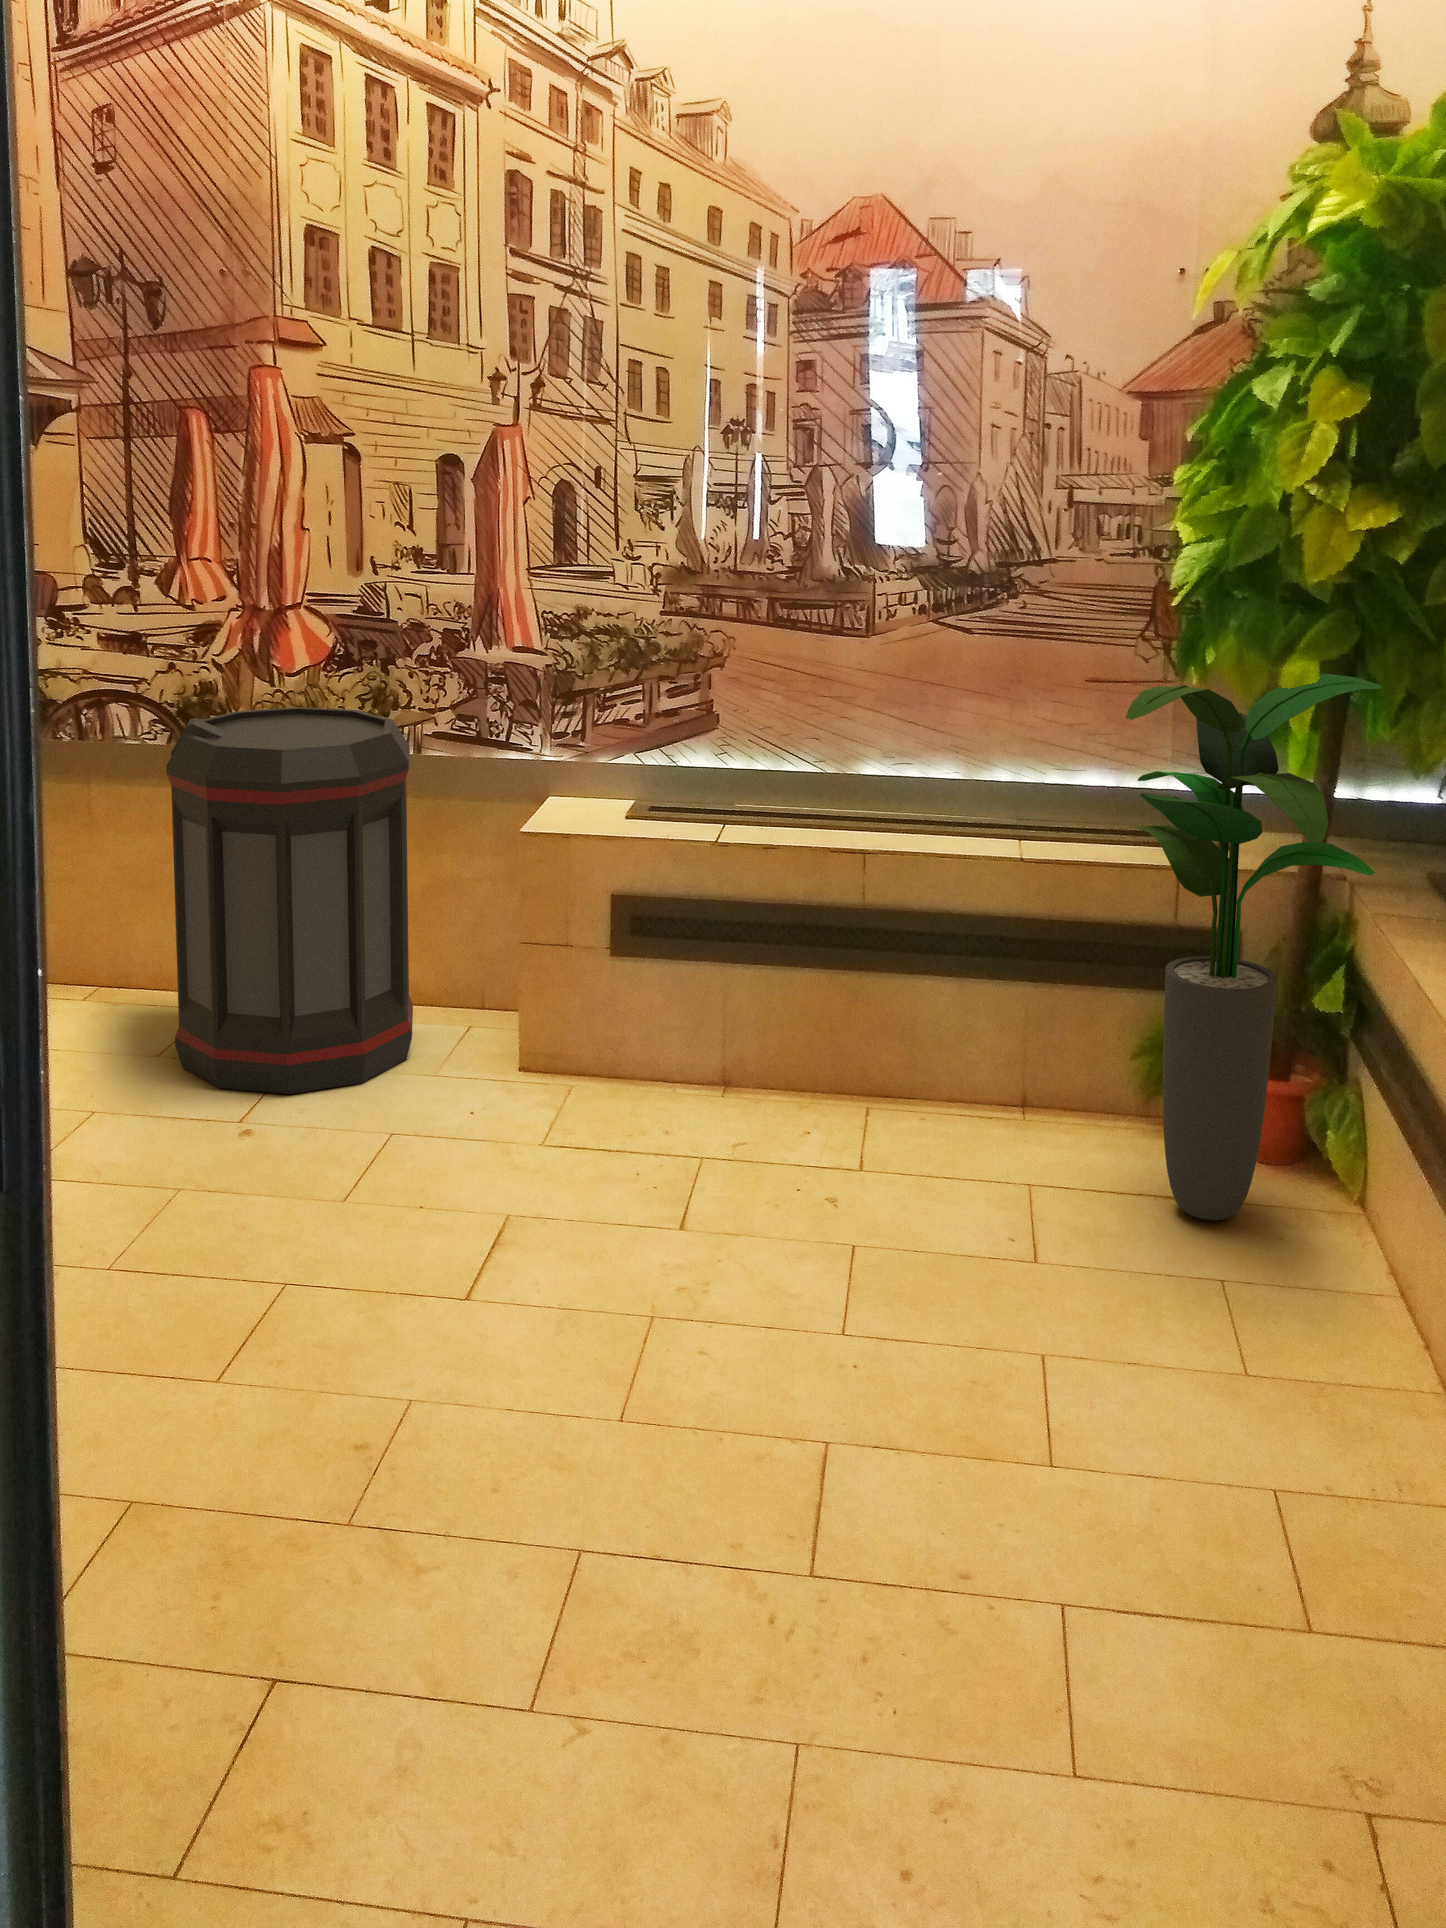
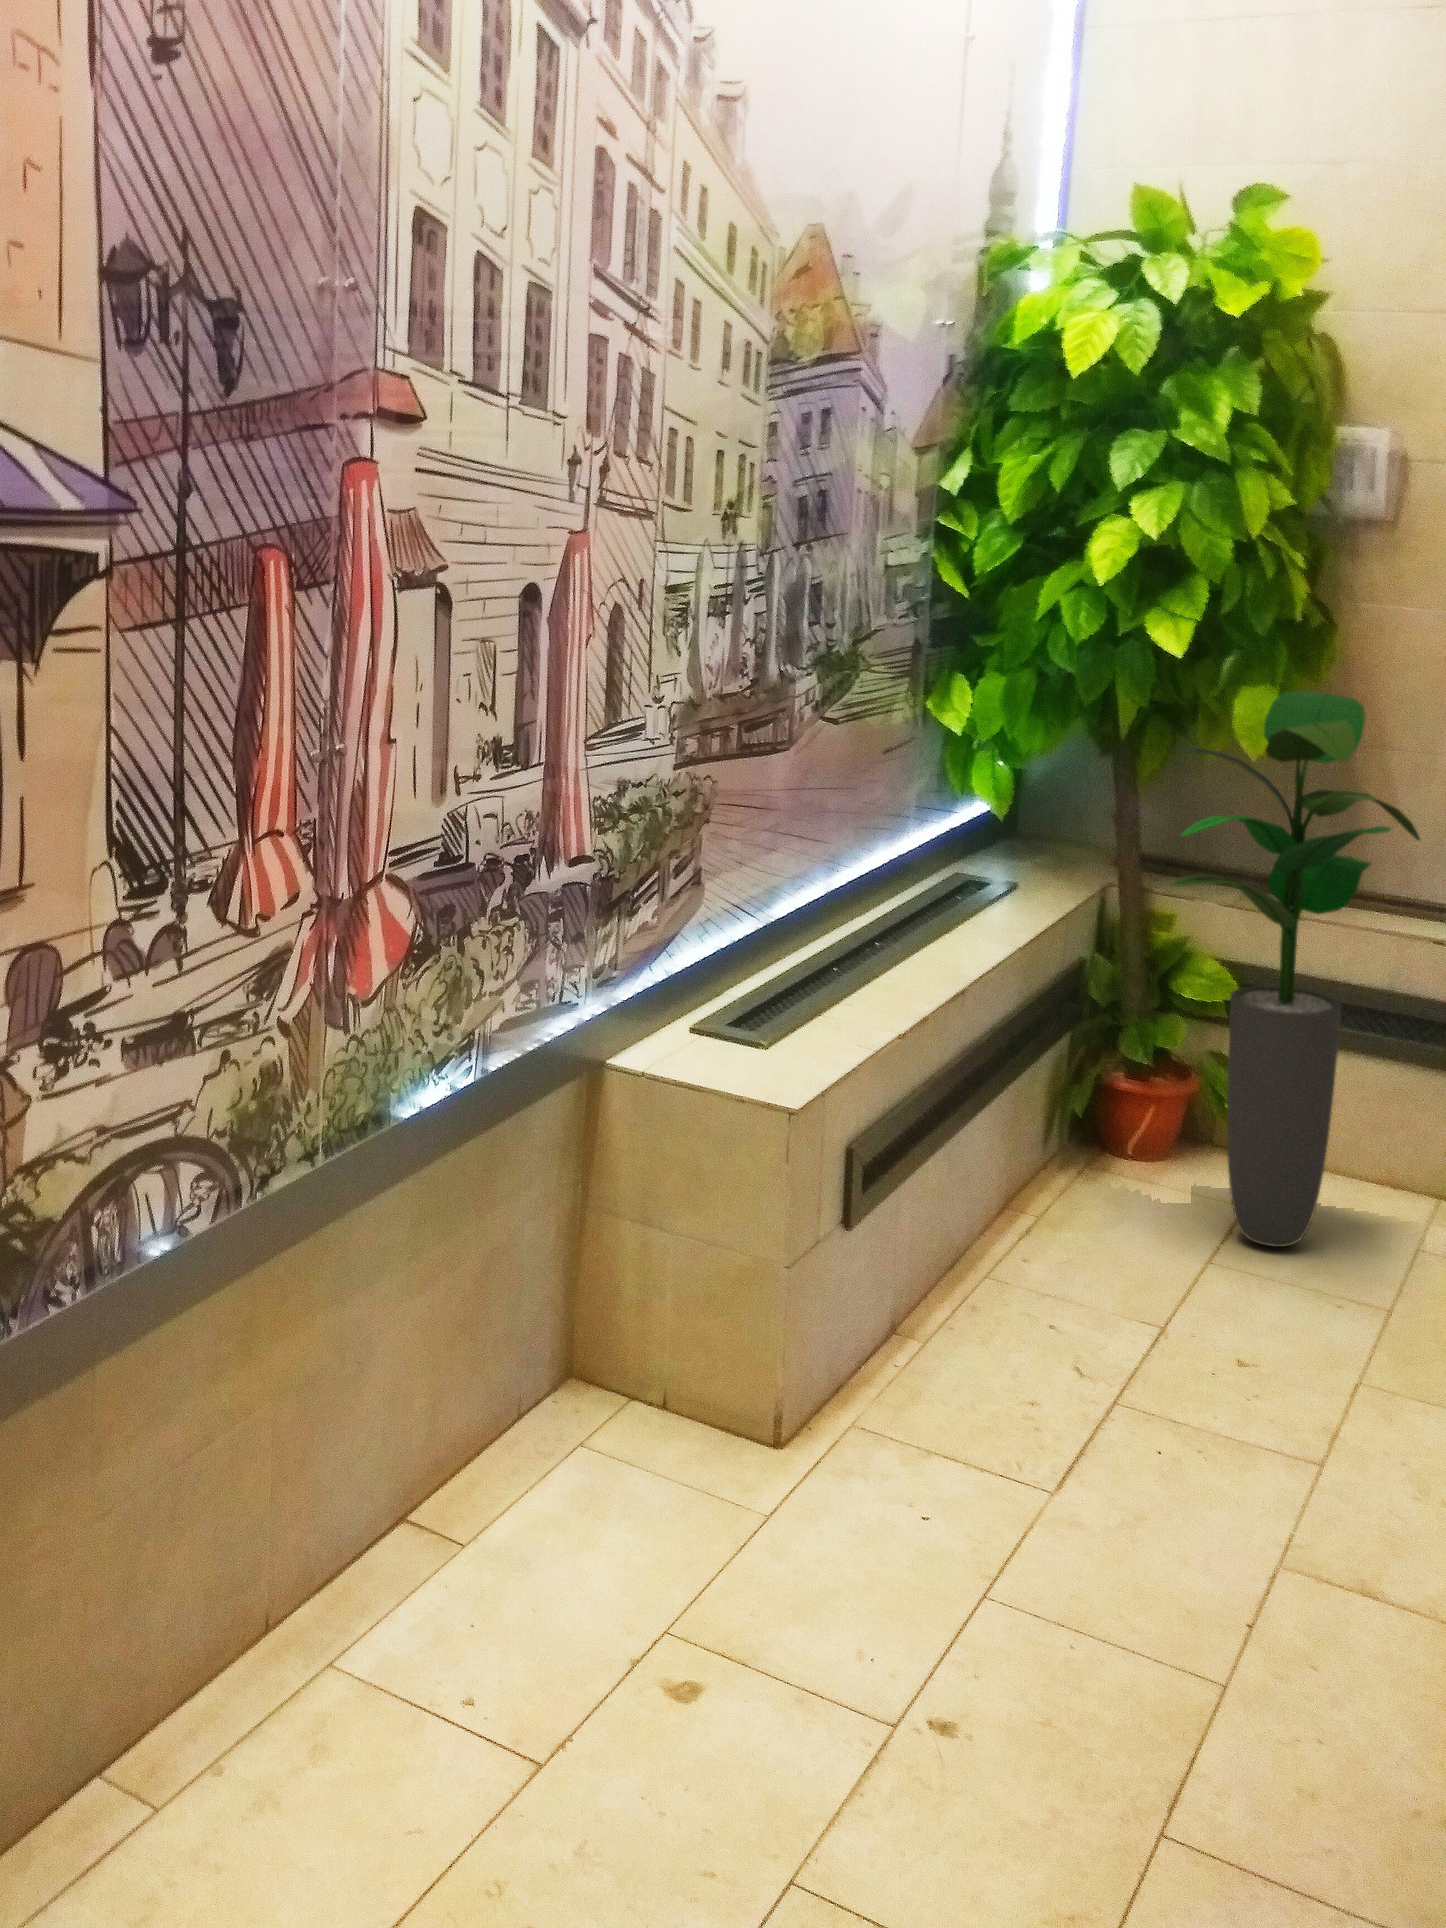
trash can: present [166,707,413,1094] -> none [374,1028,803,1748]

